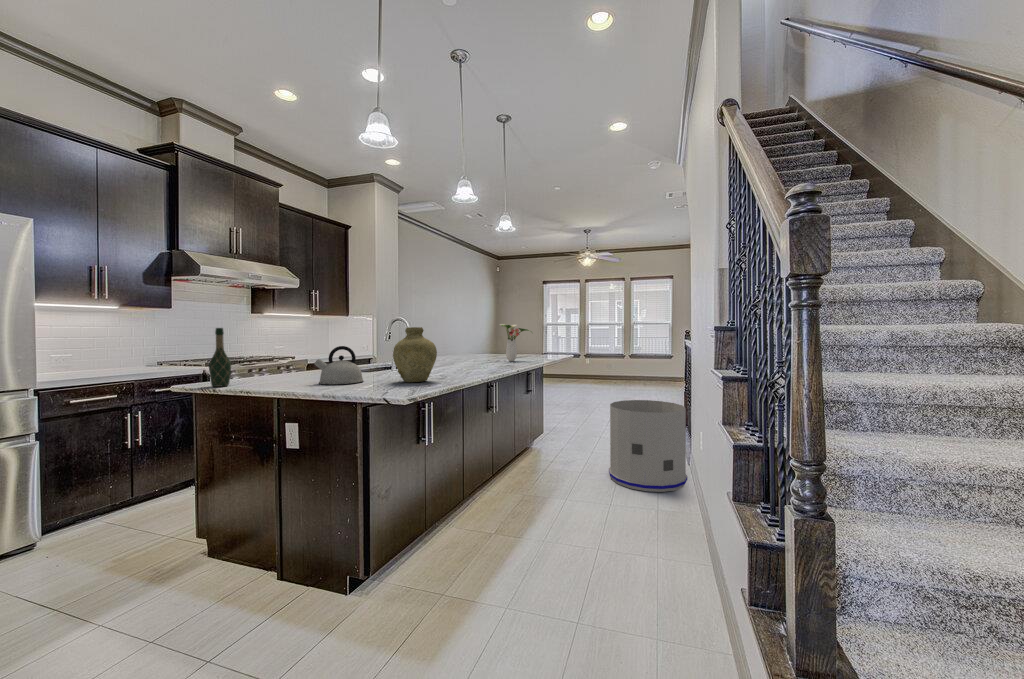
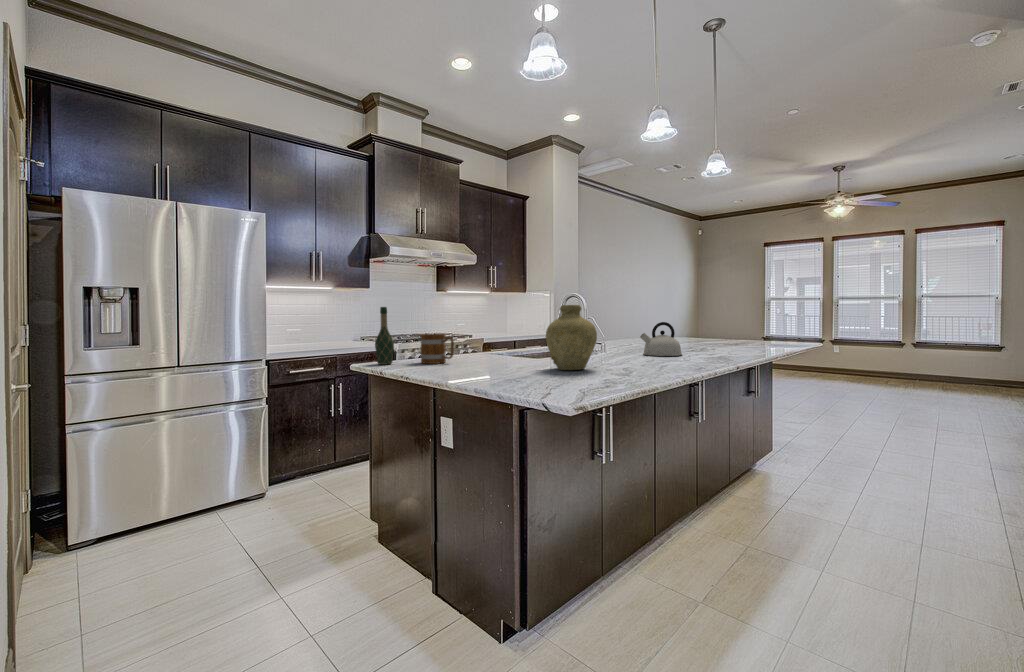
flower arrangement: present [500,324,529,361] -> none [692,299,739,347]
kettle: present [314,346,363,384] -> present [640,322,682,356]
mug: none [262,355,299,384] -> present [421,334,454,364]
trash can: present [609,400,687,492] -> none [854,410,1010,560]

